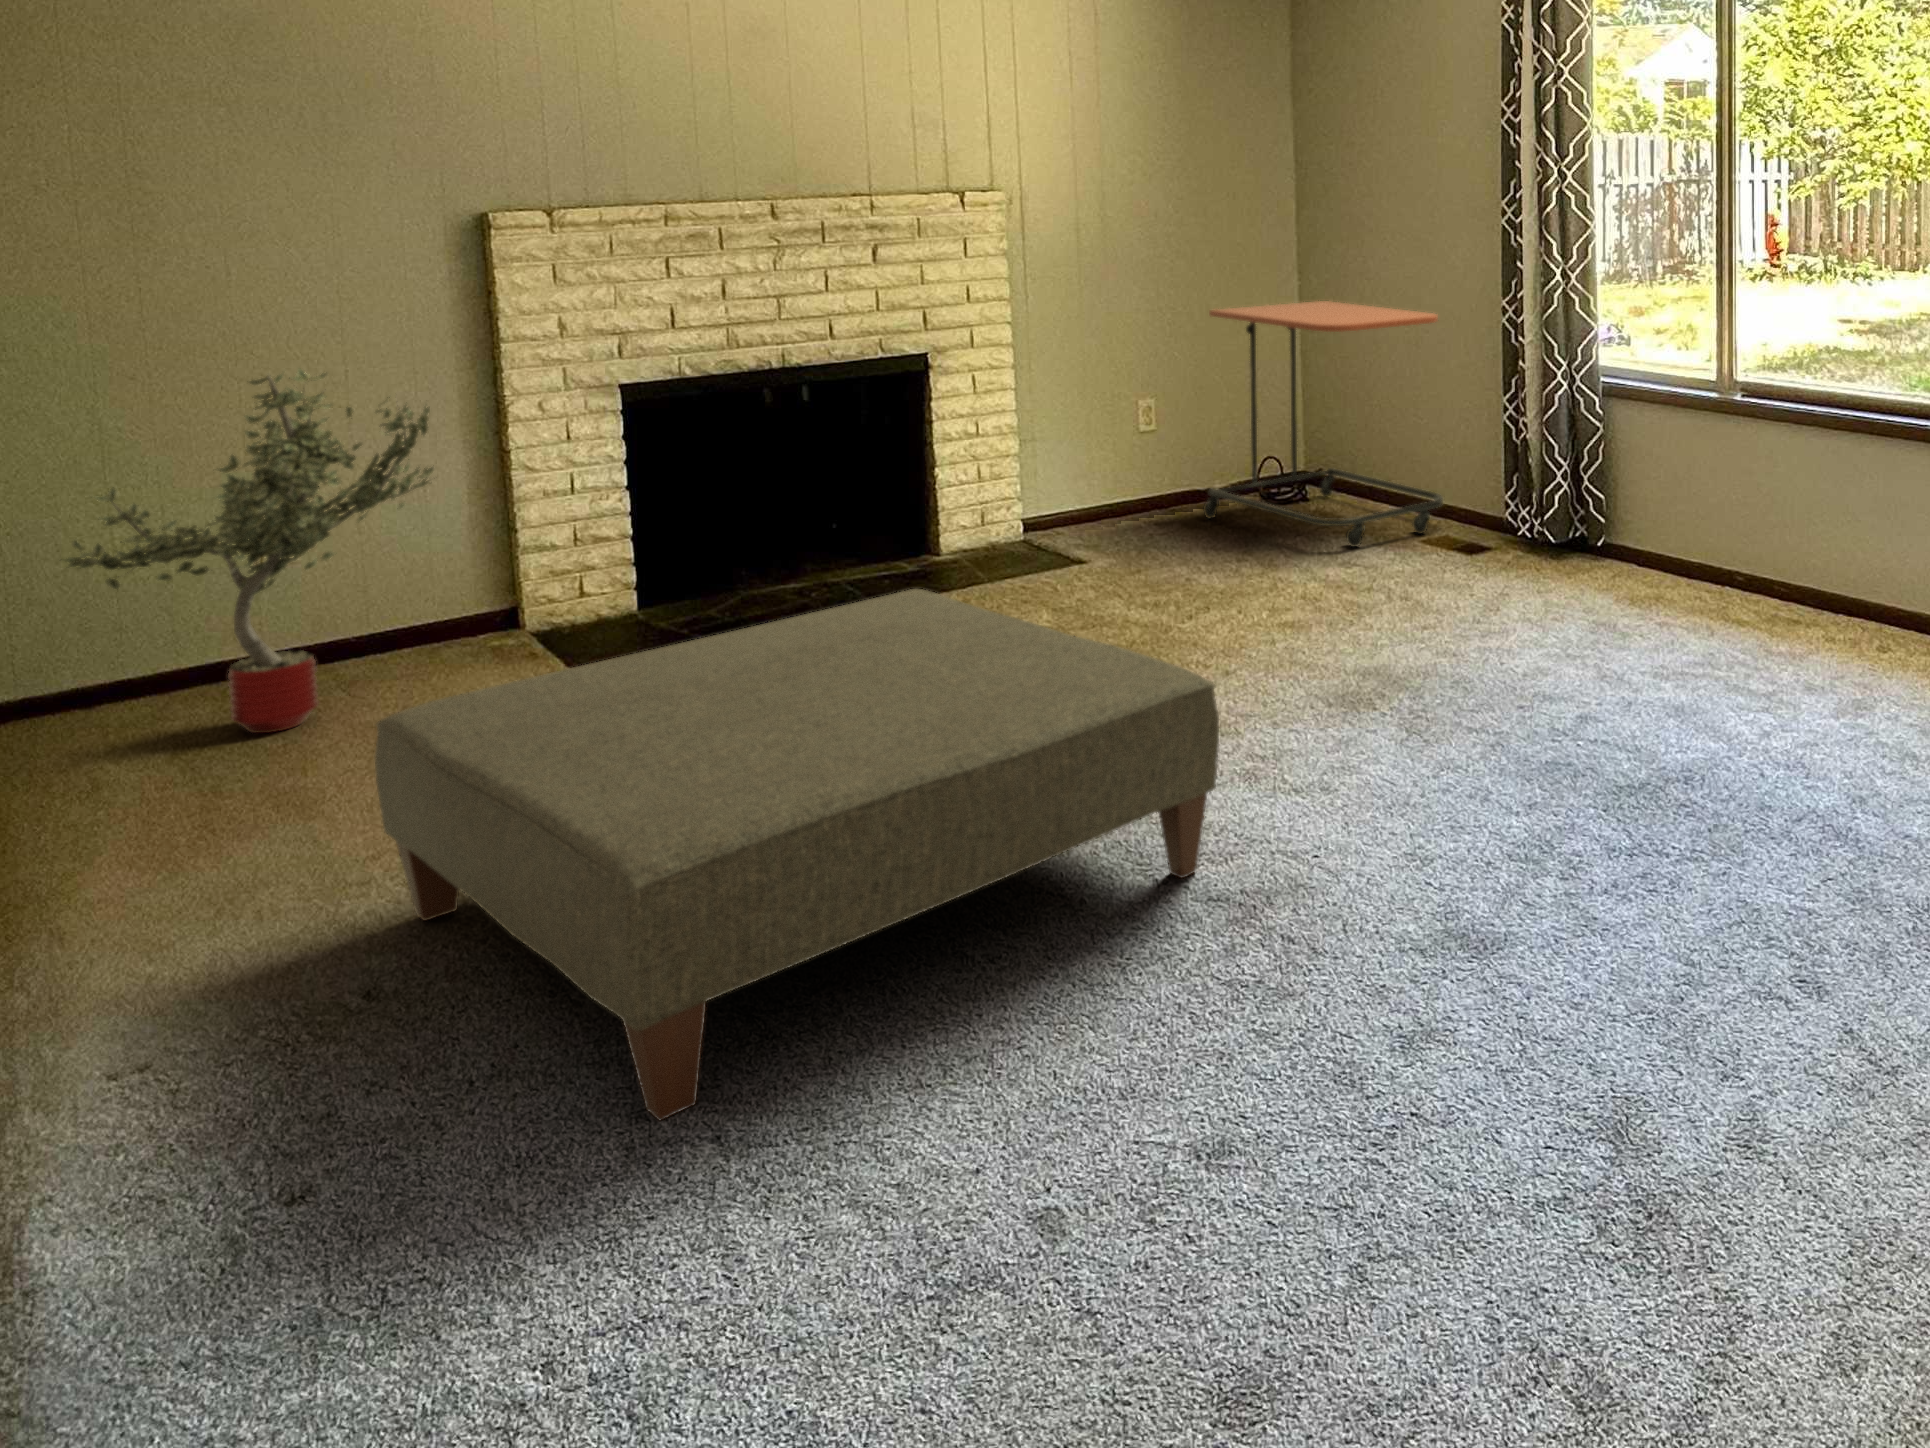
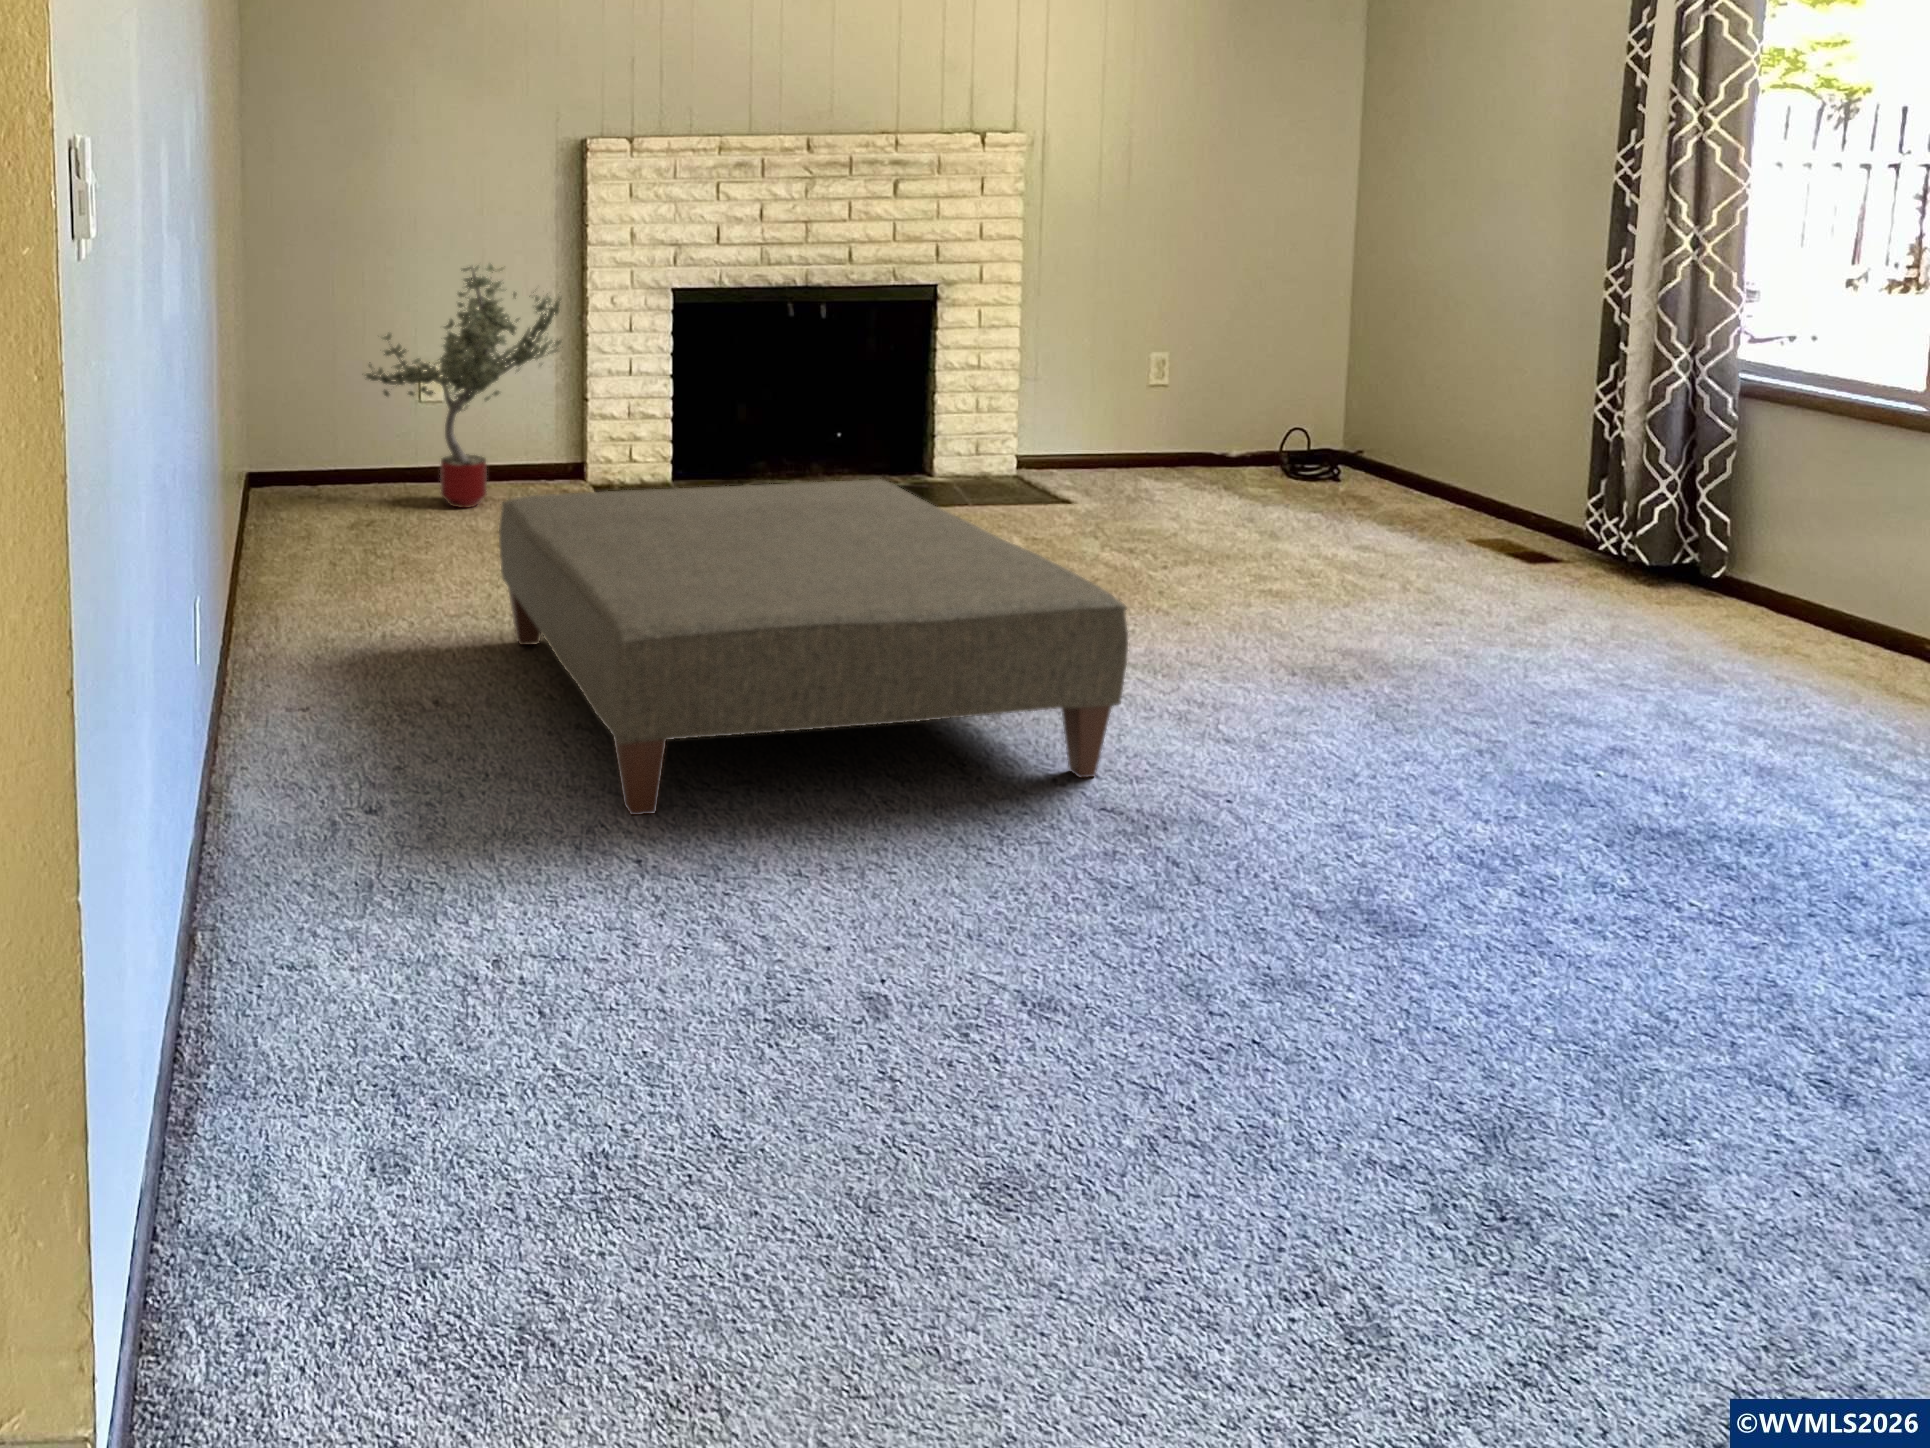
side table: present [1203,301,1443,547] -> none [1204,262,1514,528]

